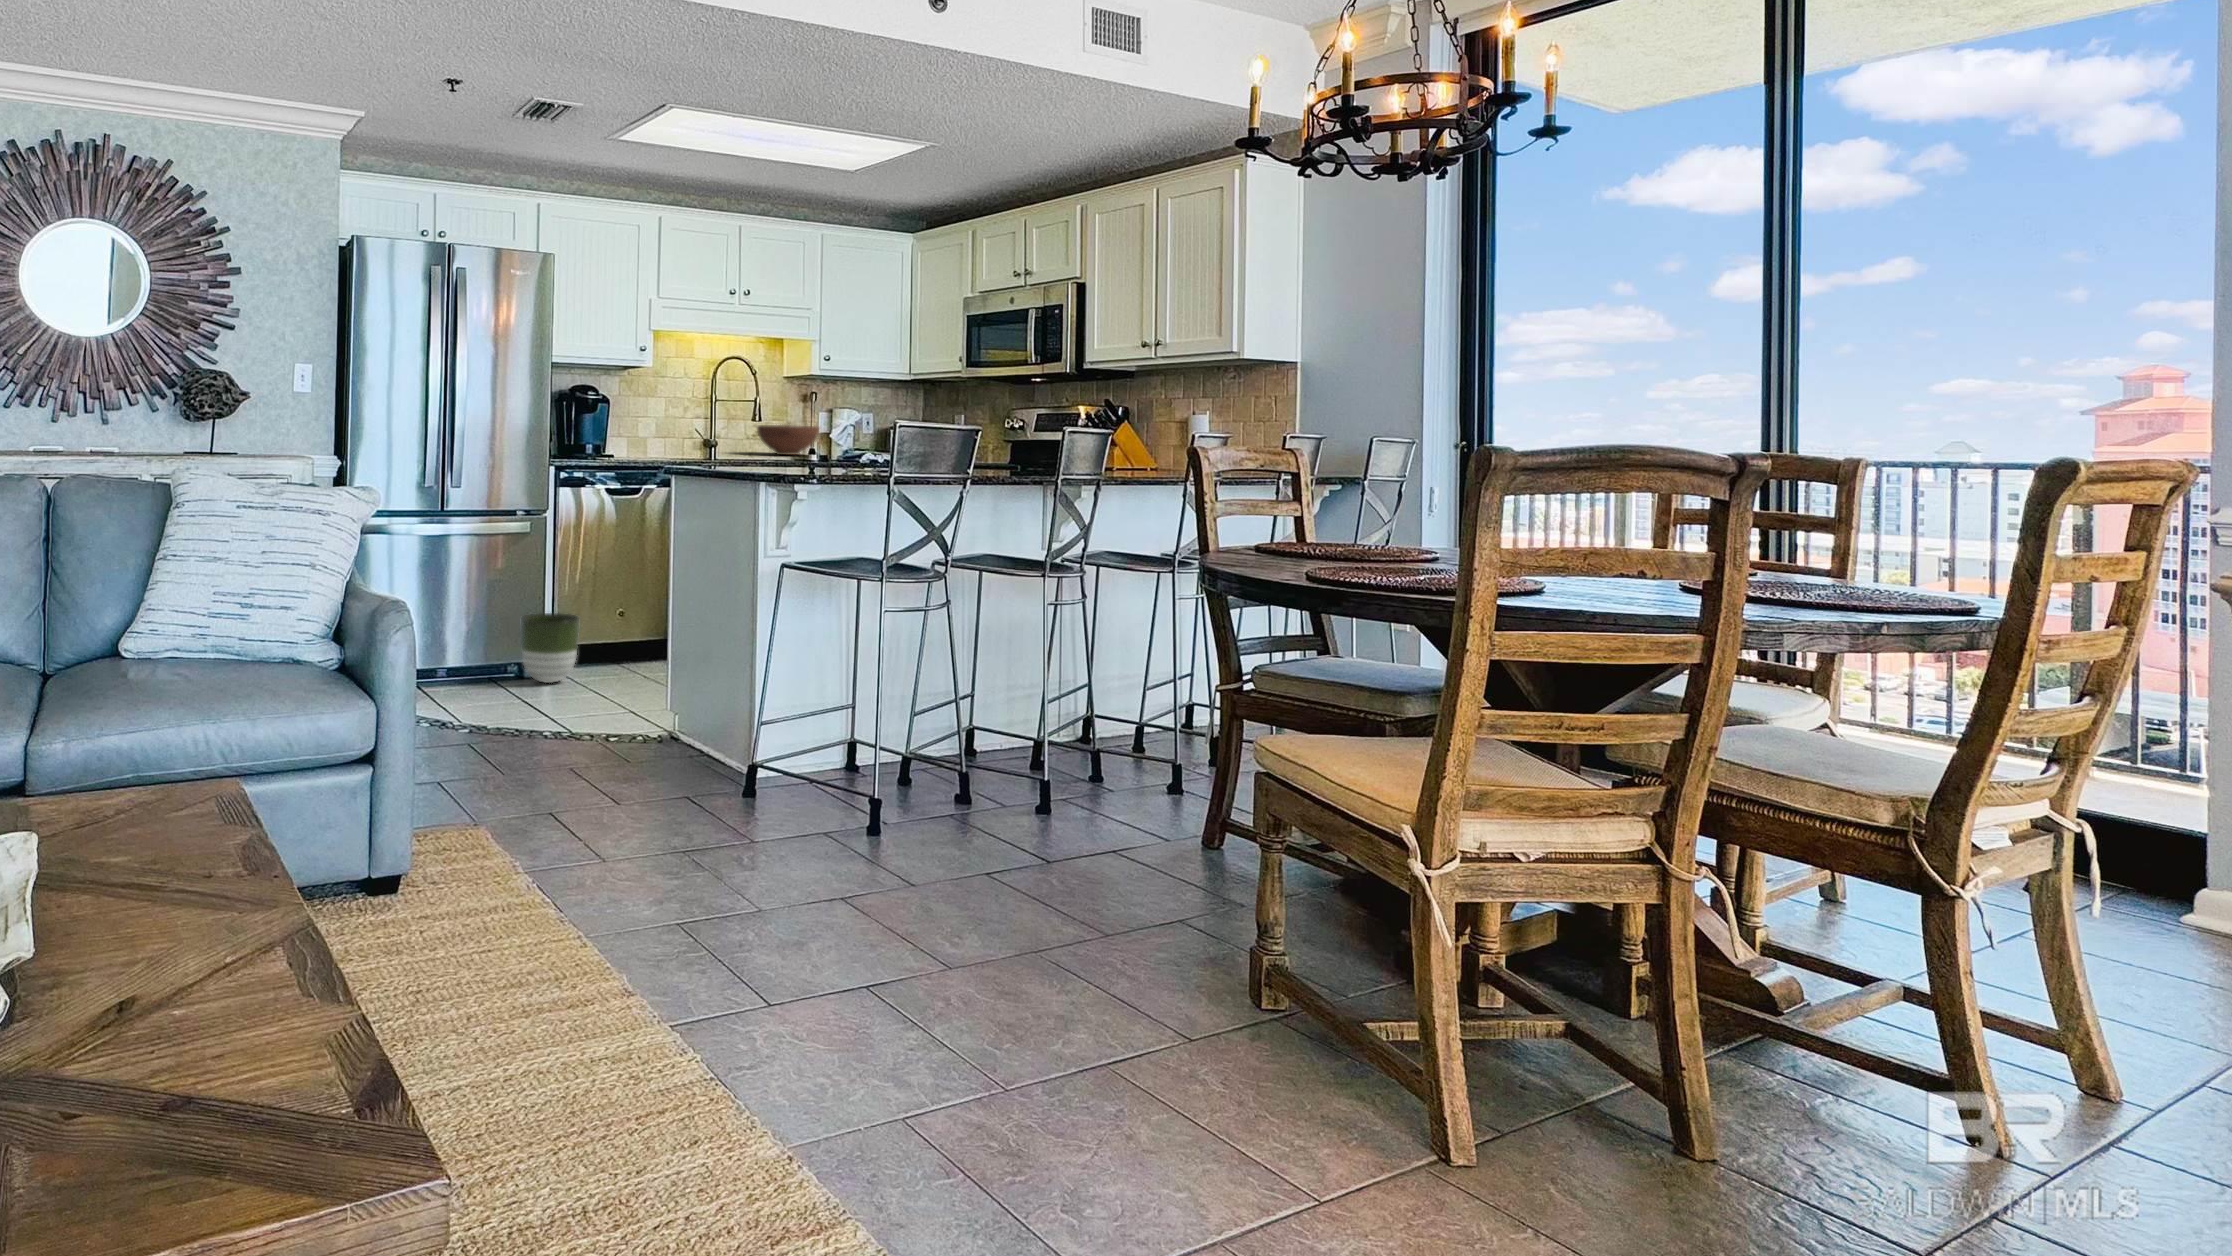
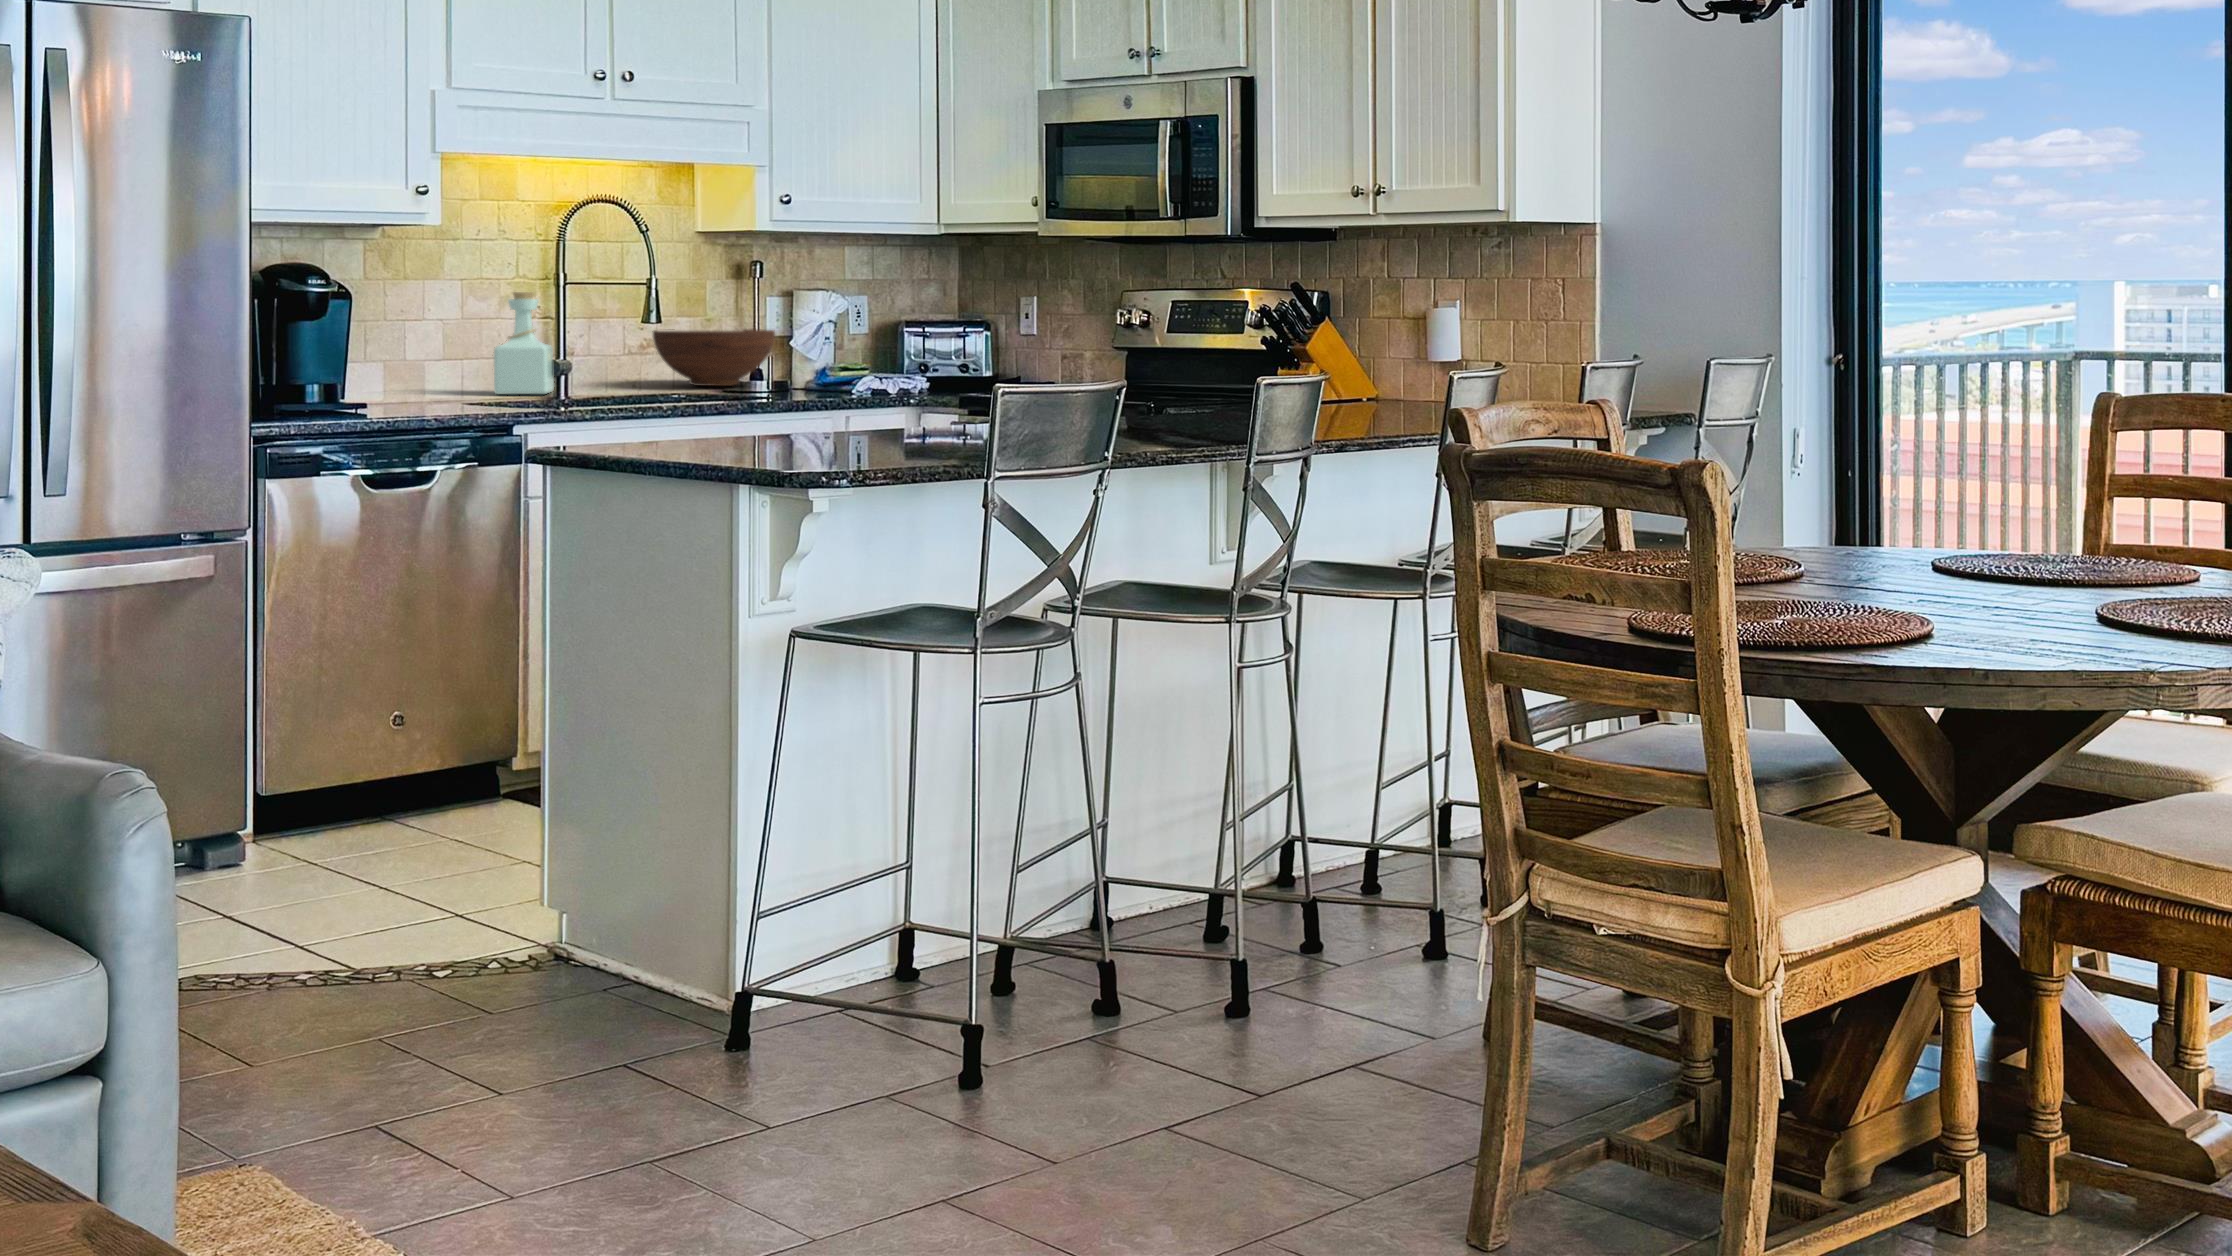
bottle: none [673,403,705,455] -> present [494,292,554,394]
planter: present [521,613,580,683] -> none [216,730,339,868]

